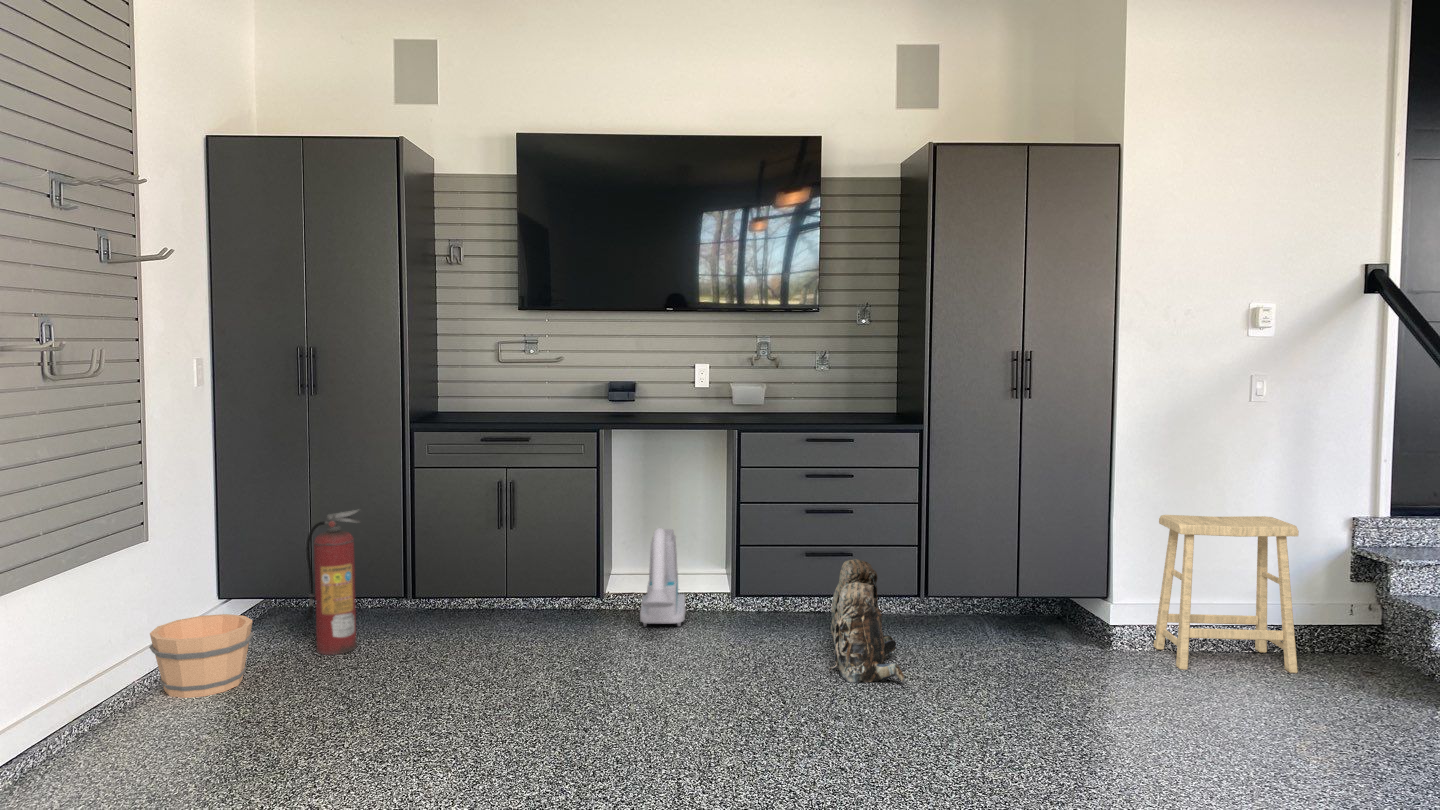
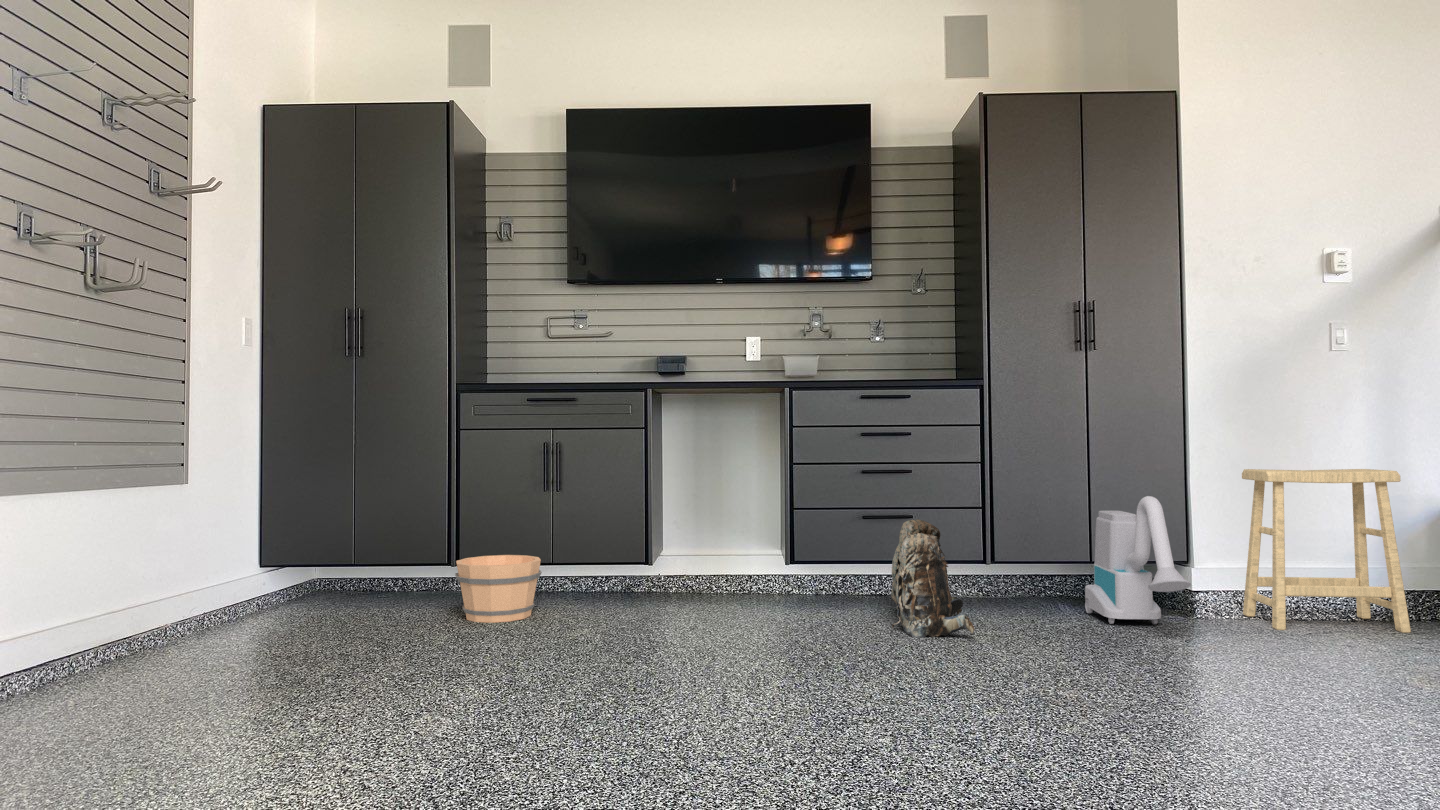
fire extinguisher: present [306,510,360,655] -> none [347,468,405,617]
vacuum cleaner: present [640,528,686,626] -> present [1085,496,1191,624]
bucket: present [149,614,254,698] -> present [455,555,542,623]

